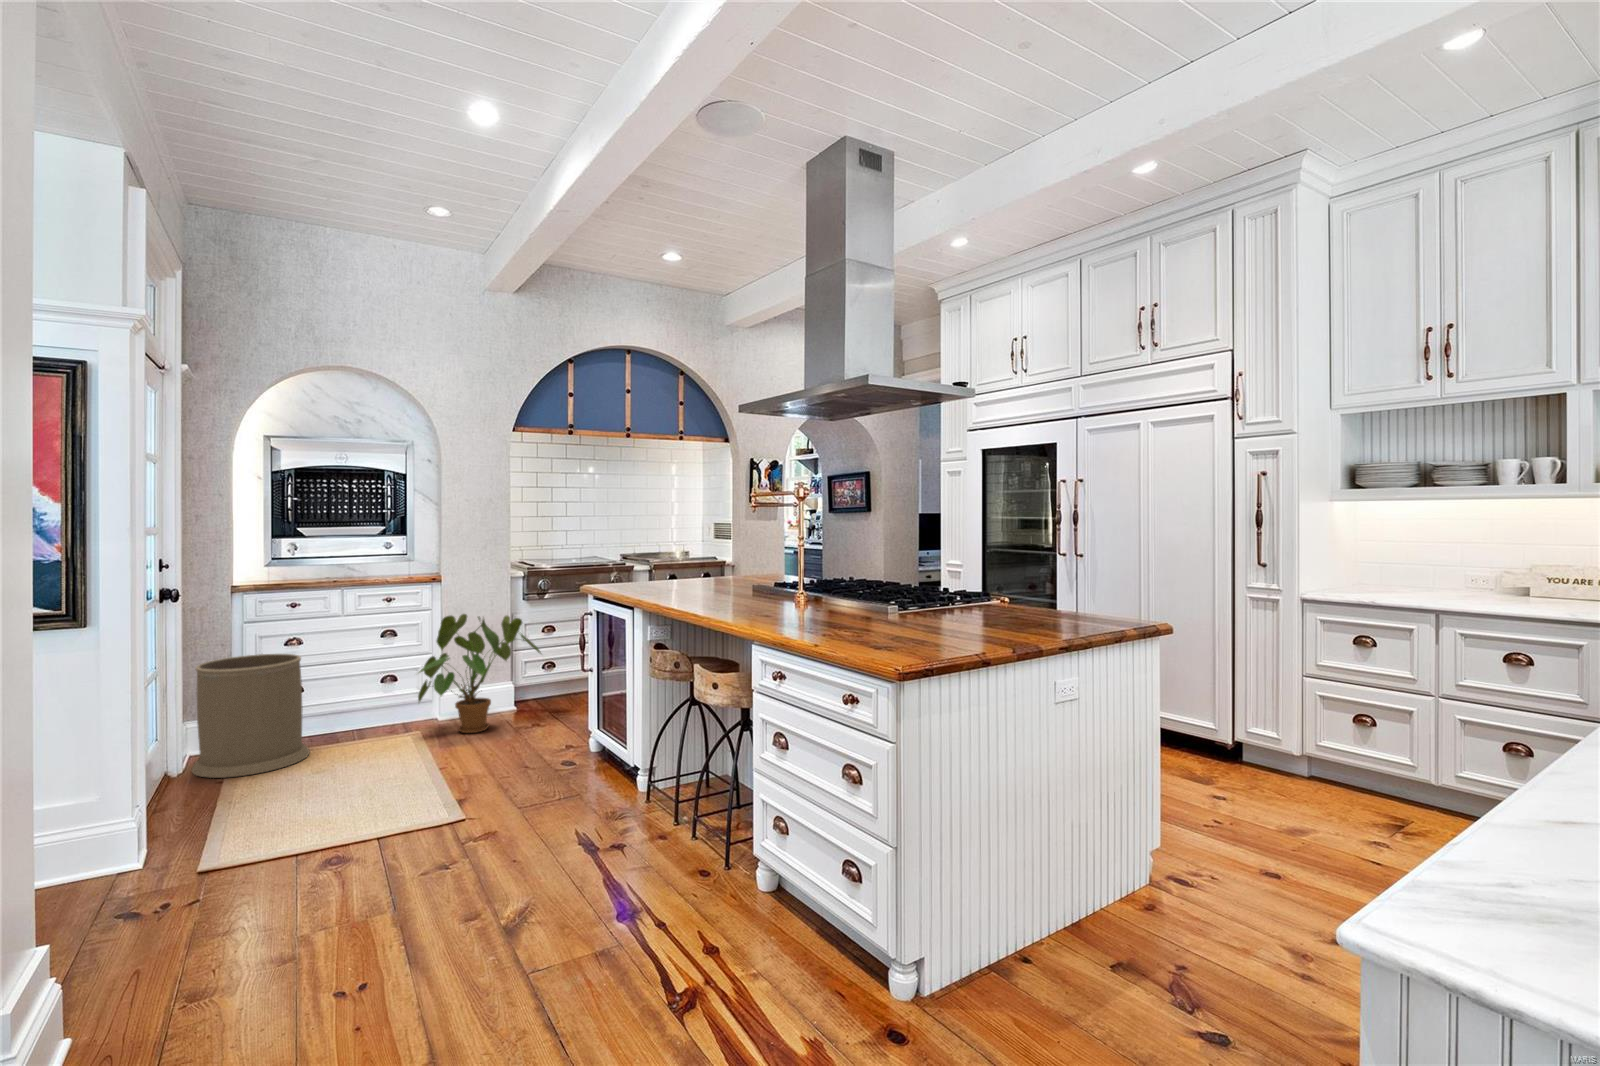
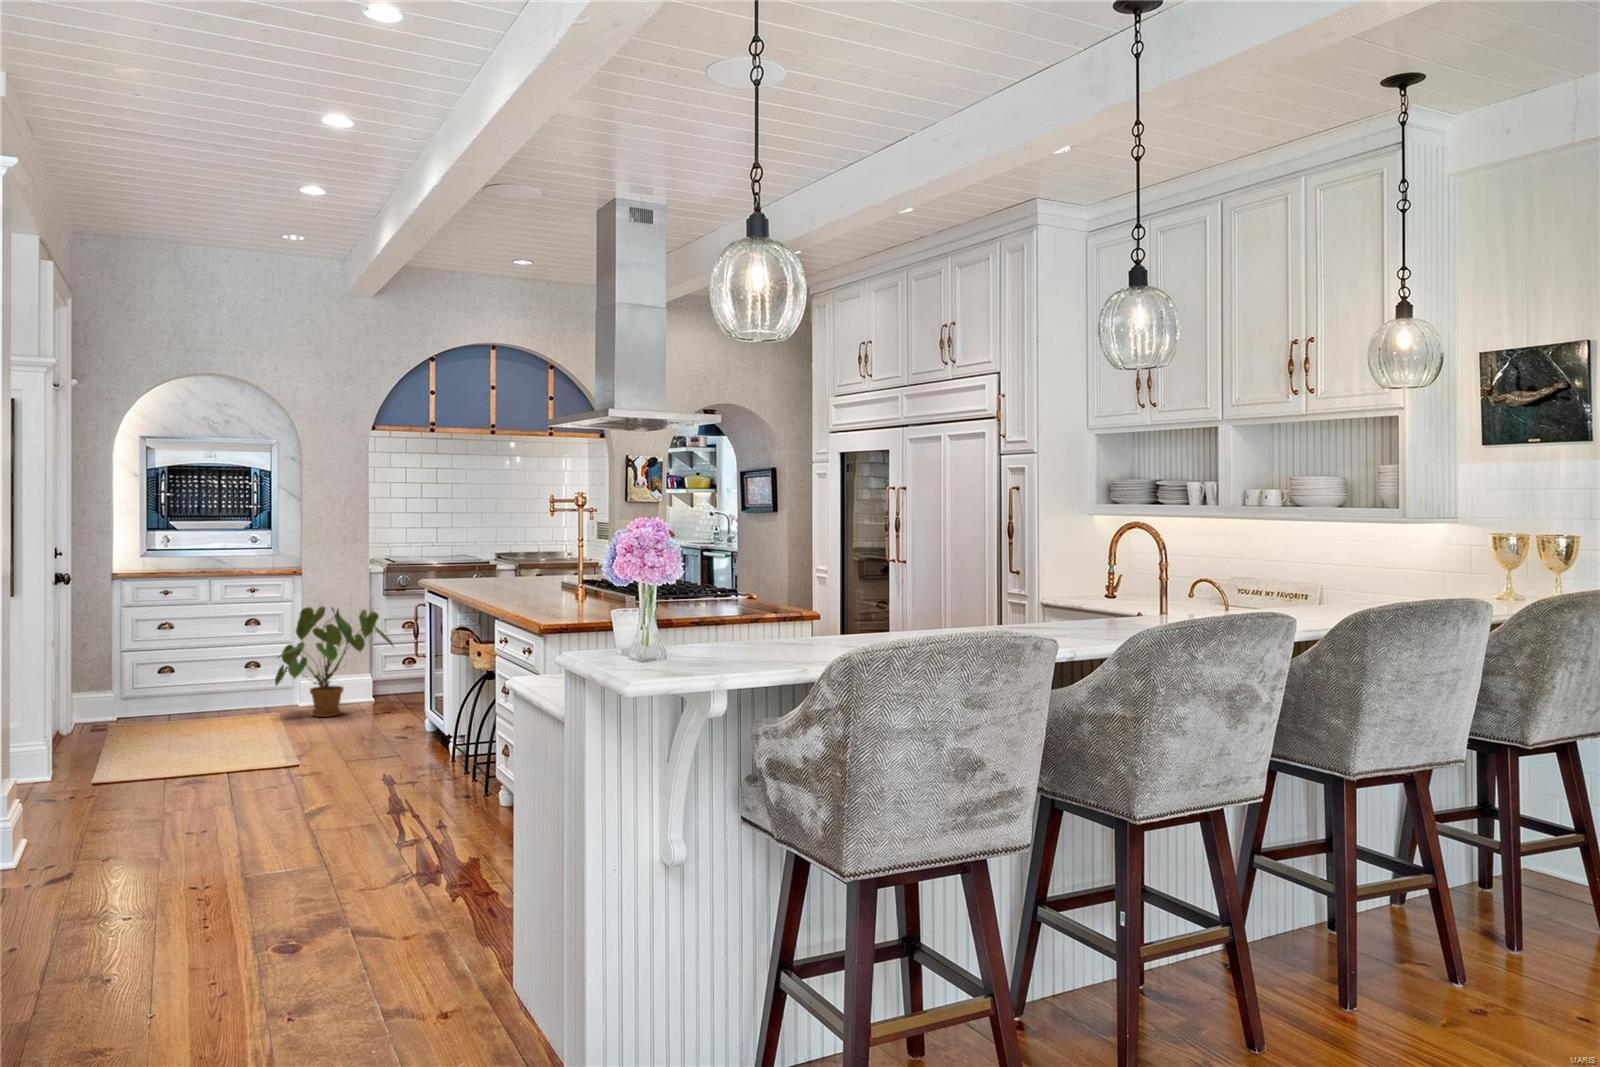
trash can: present [192,654,310,778] -> none [77,636,177,739]

